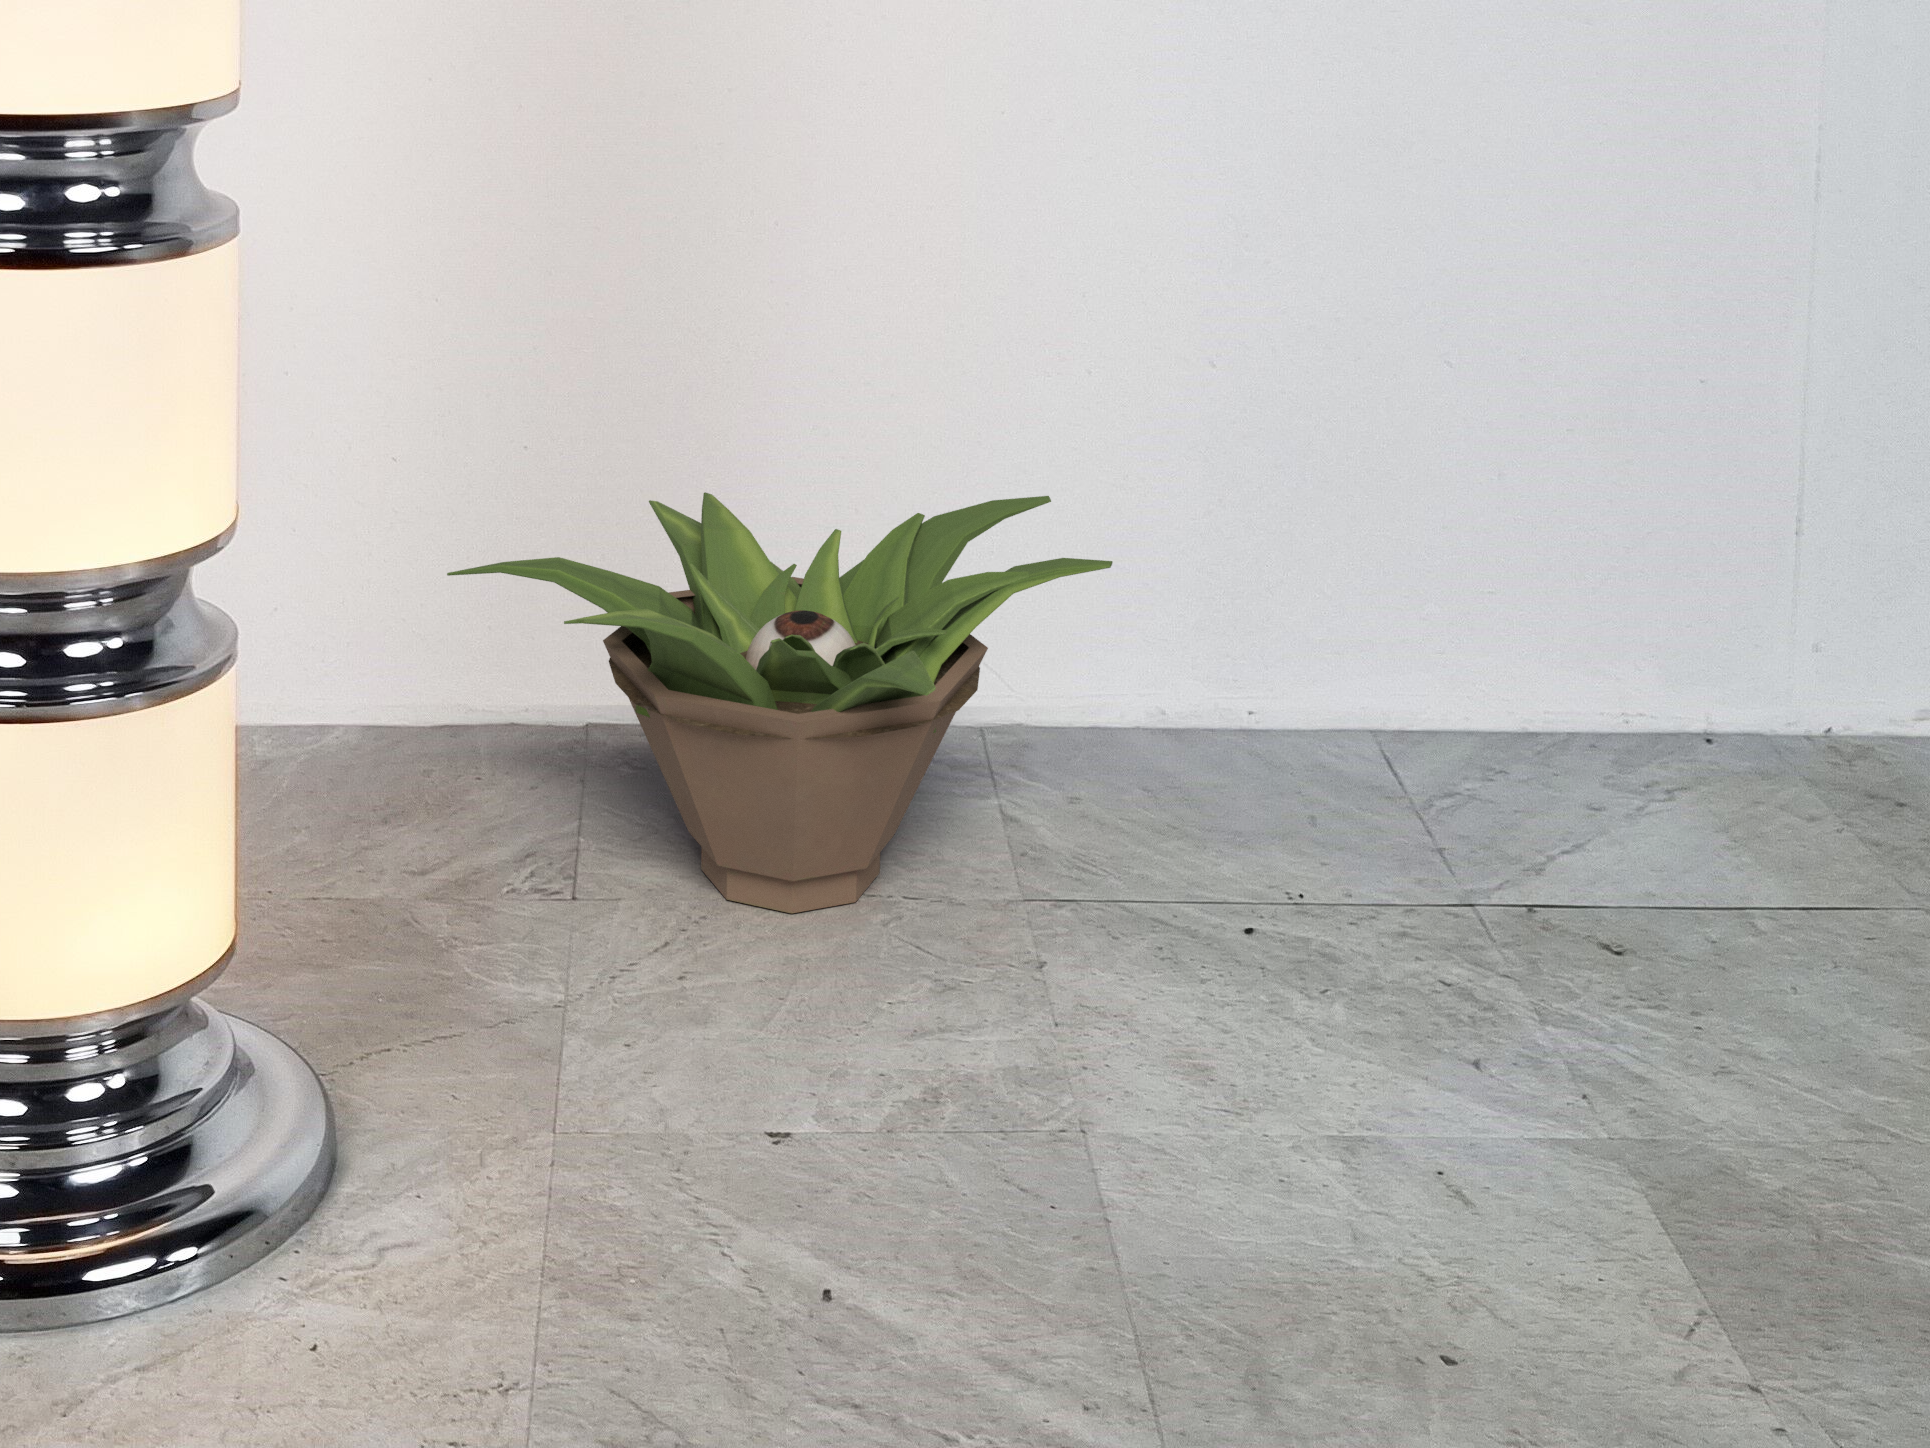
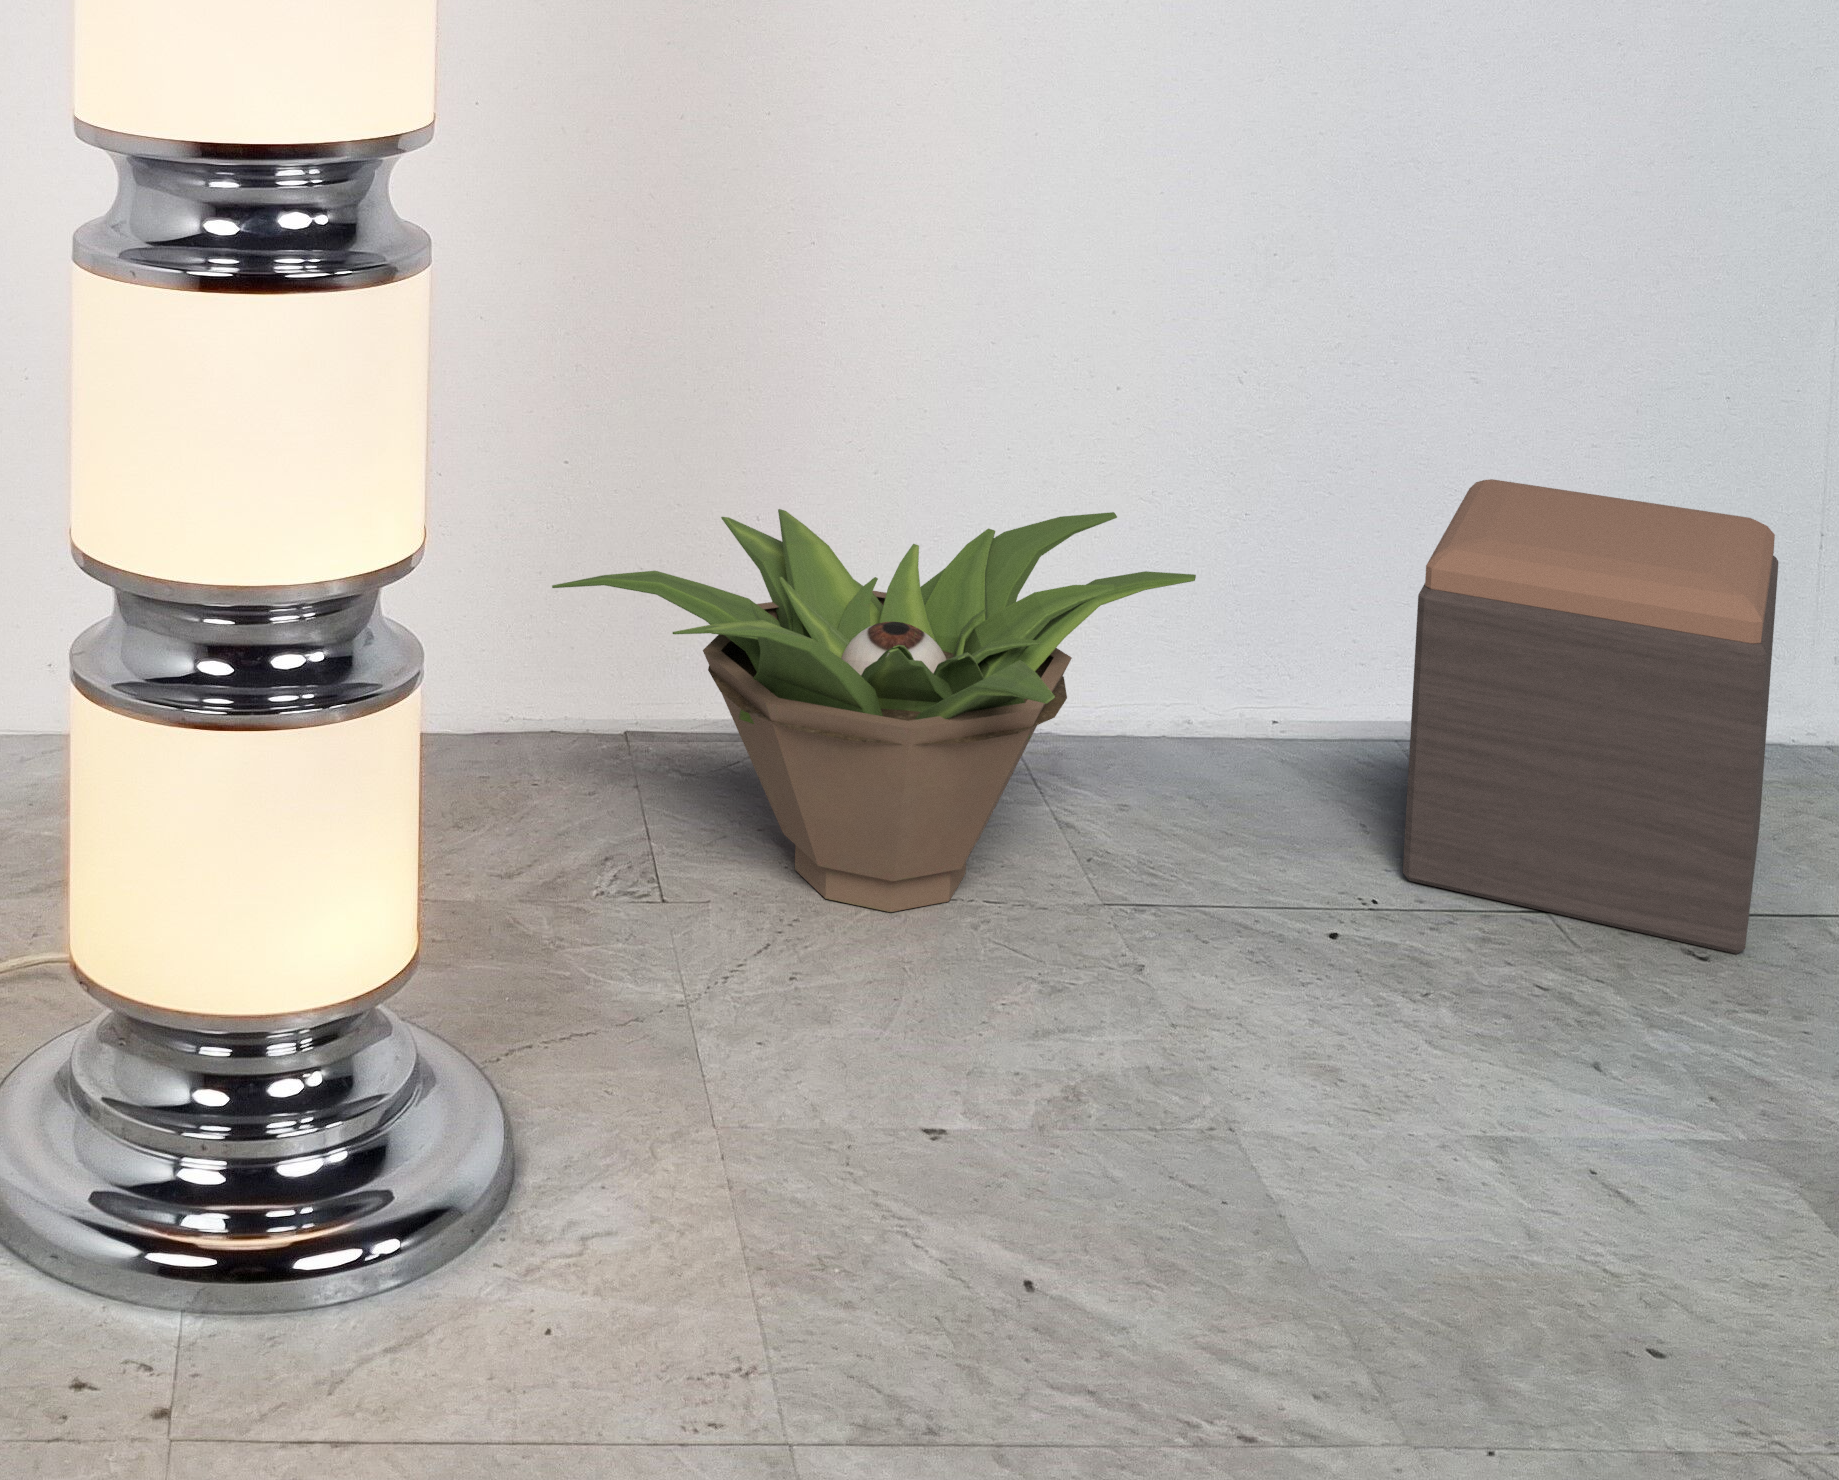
footstool: none [1335,461,1736,955] -> present [1403,479,1778,954]

